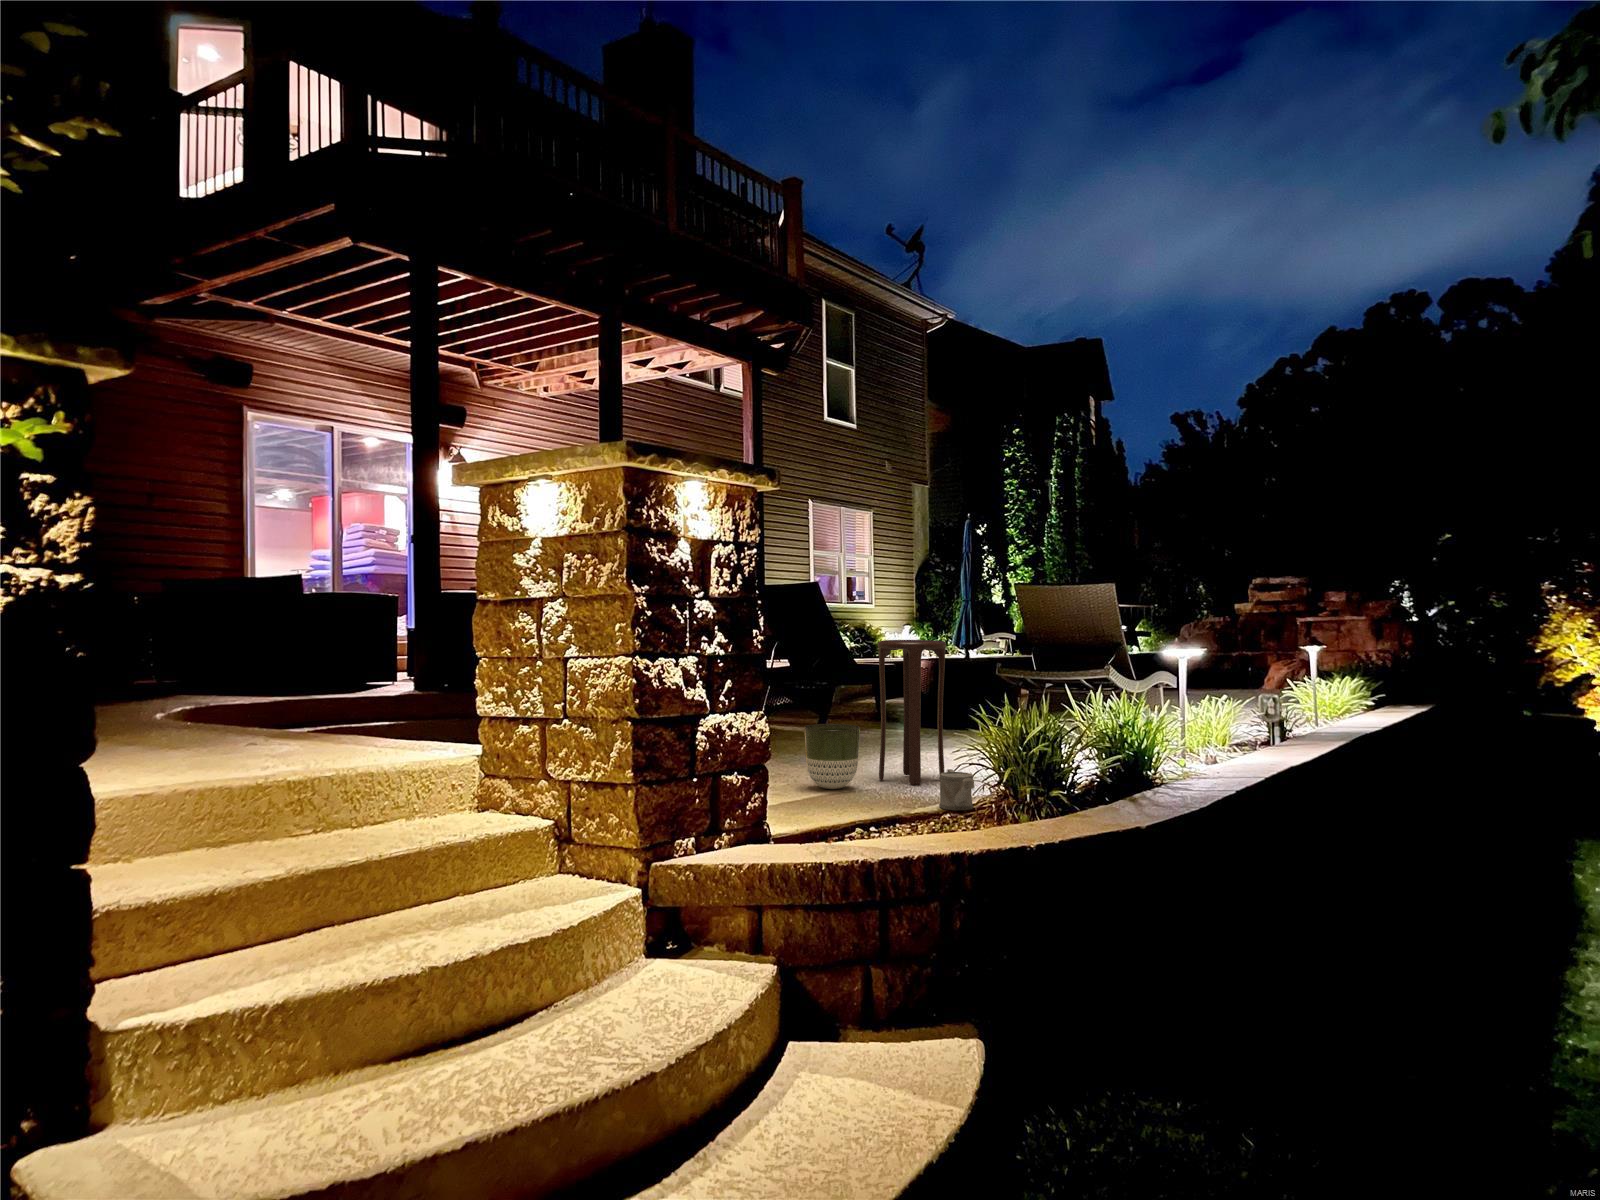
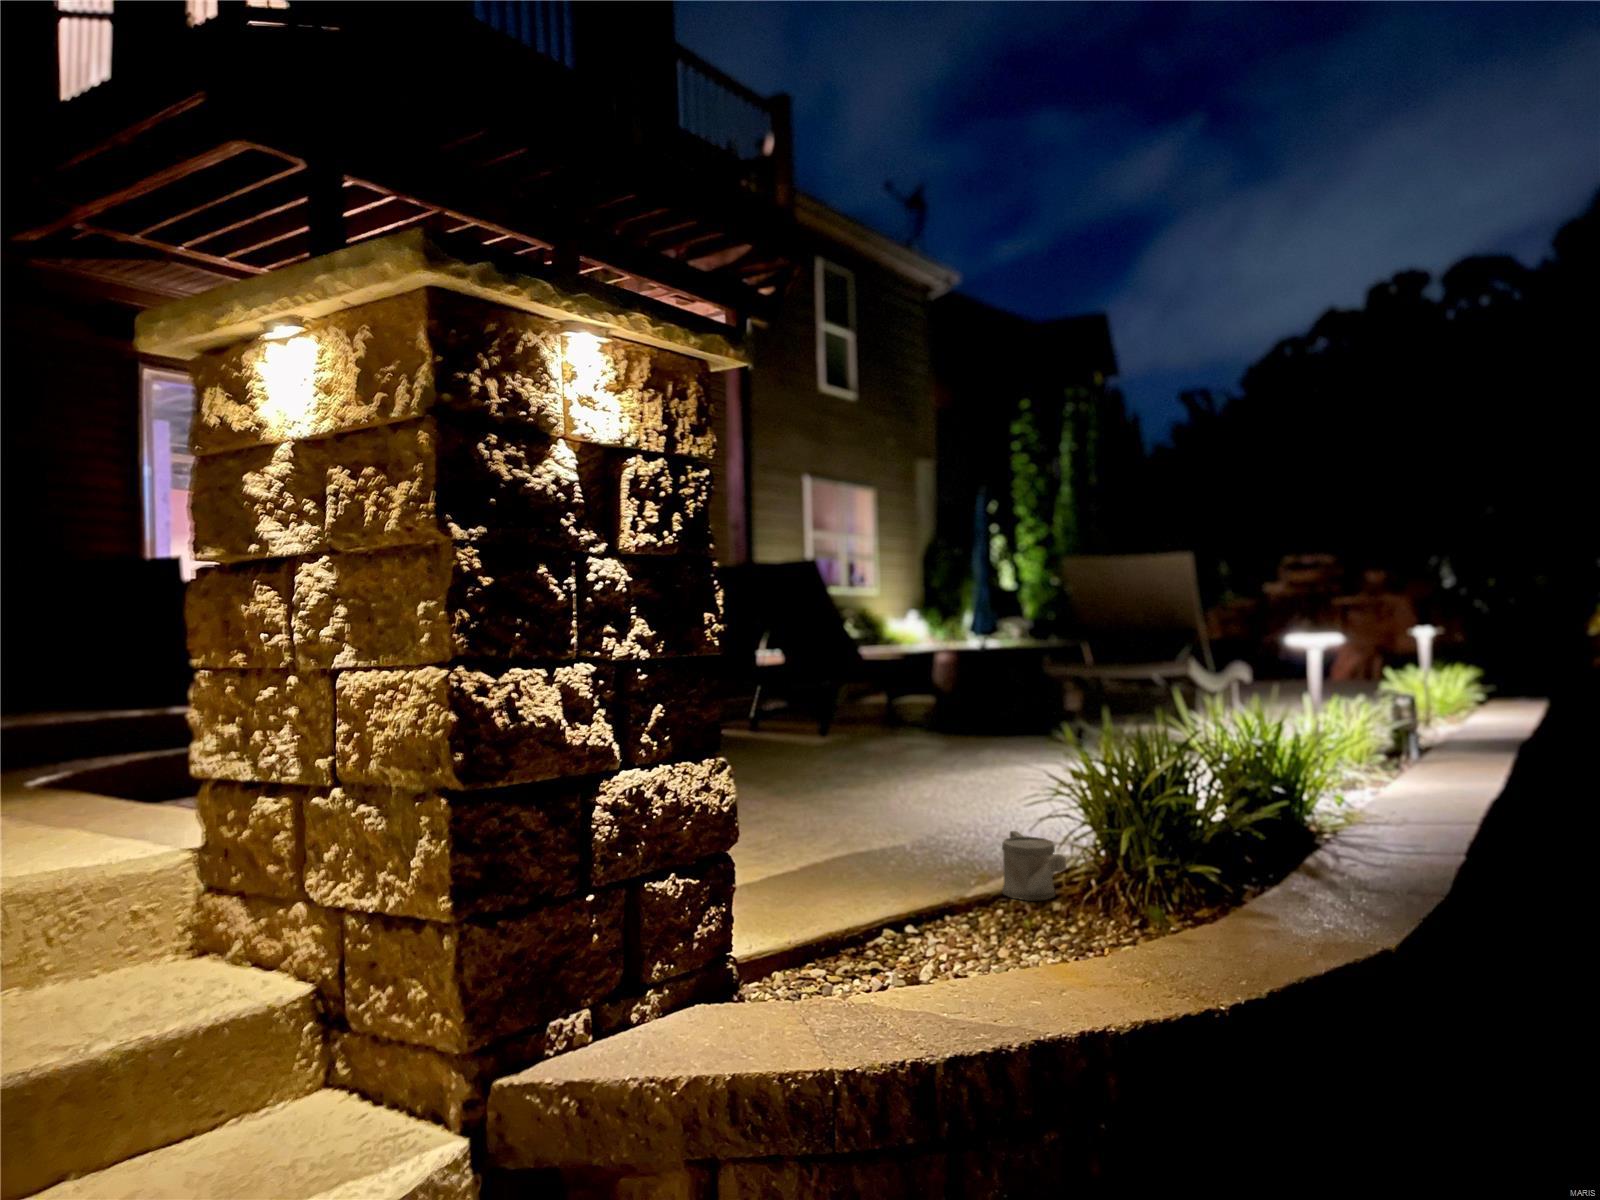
stool: present [878,640,946,786] -> none [892,634,991,847]
planter: present [804,724,860,789] -> none [788,758,870,856]

